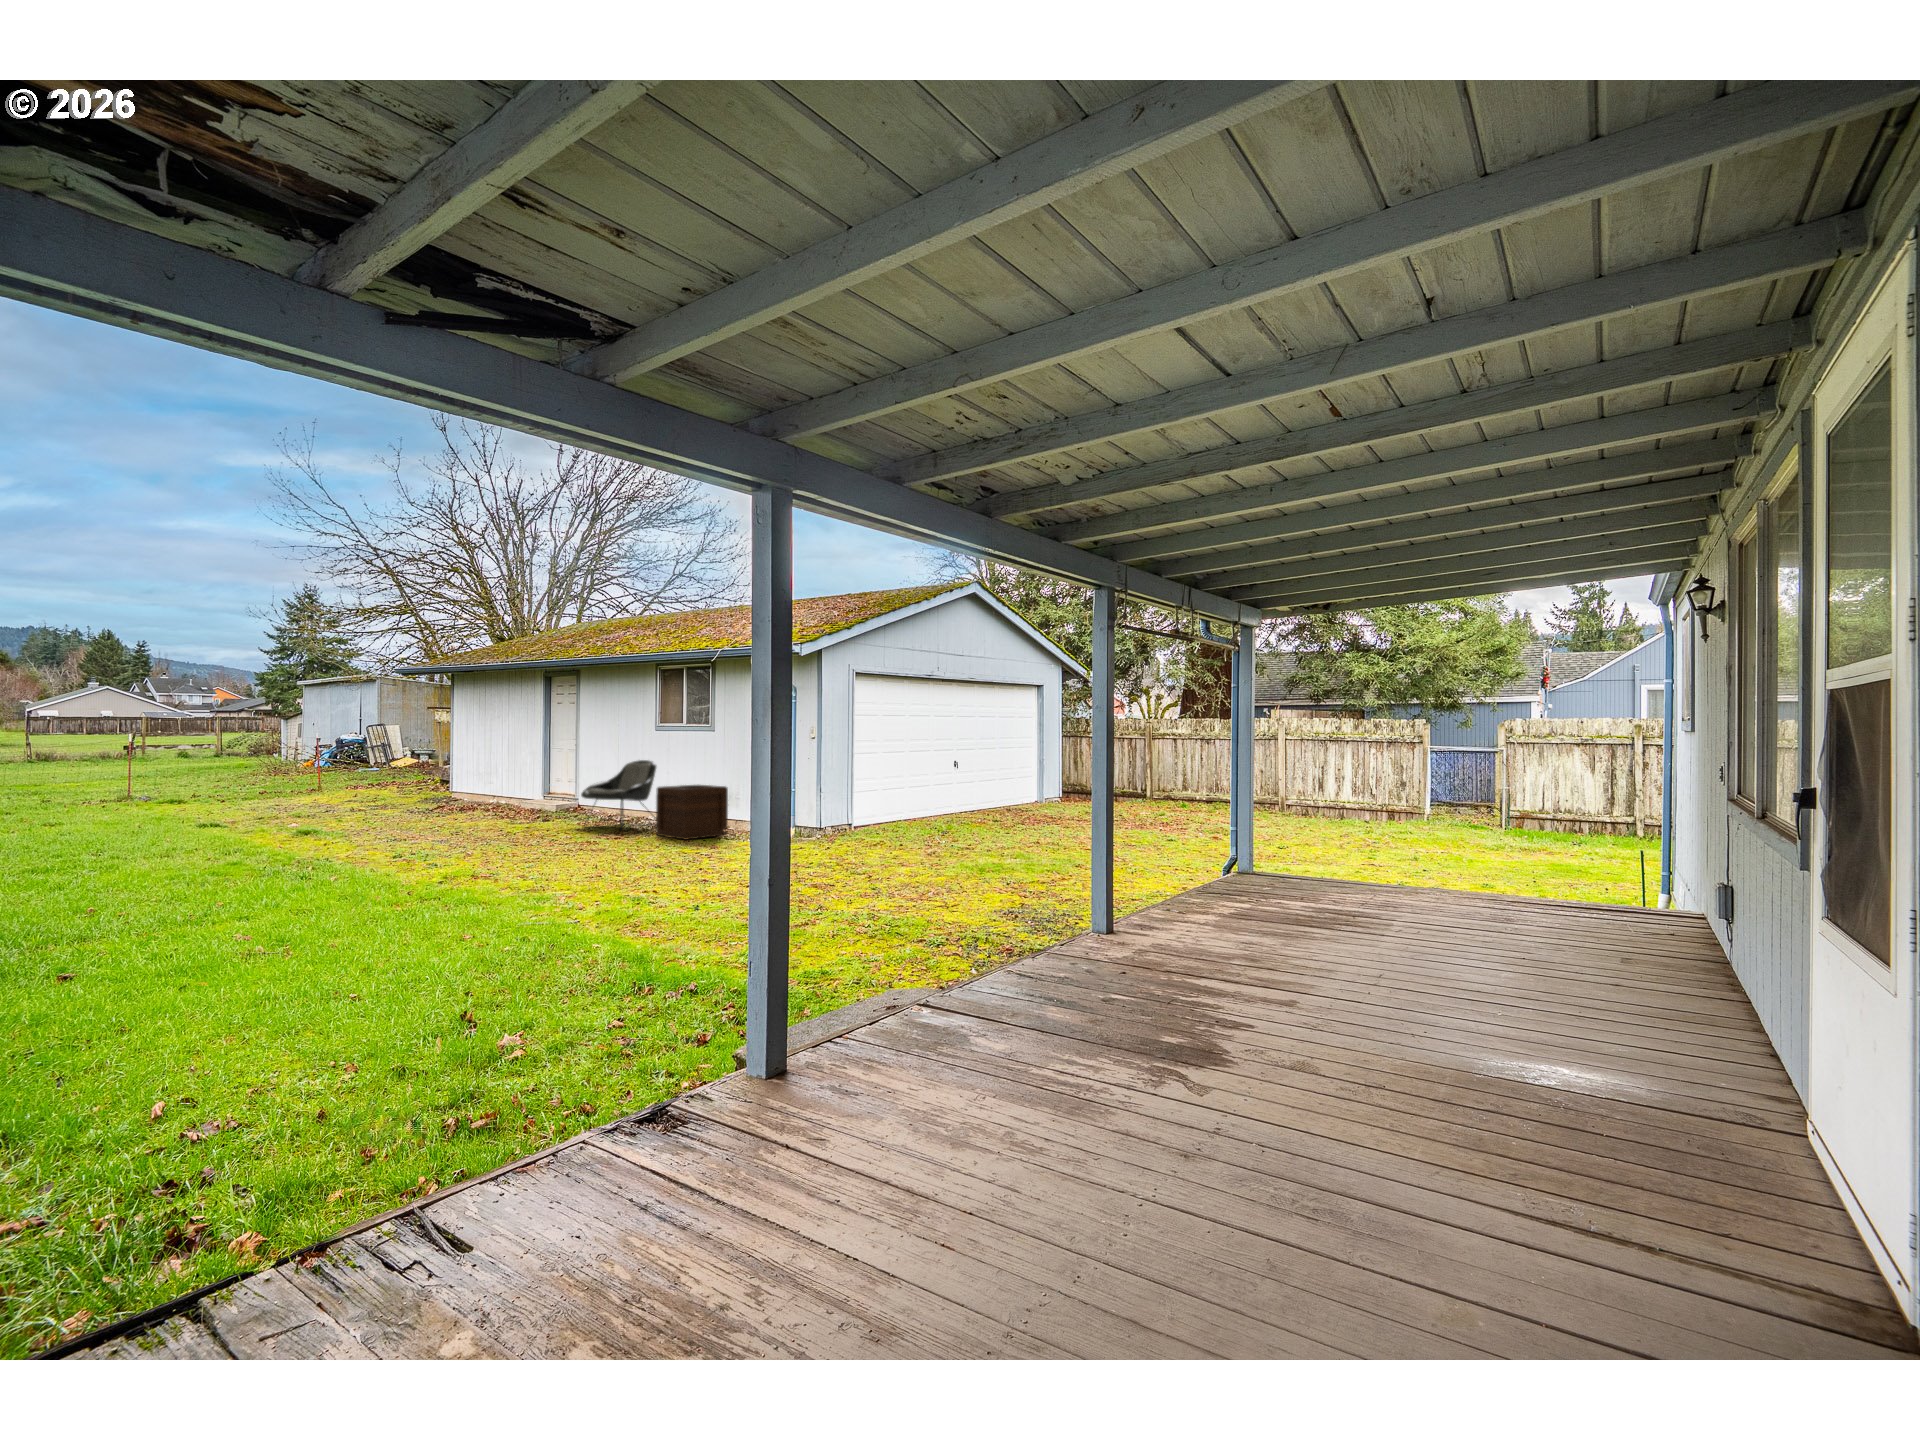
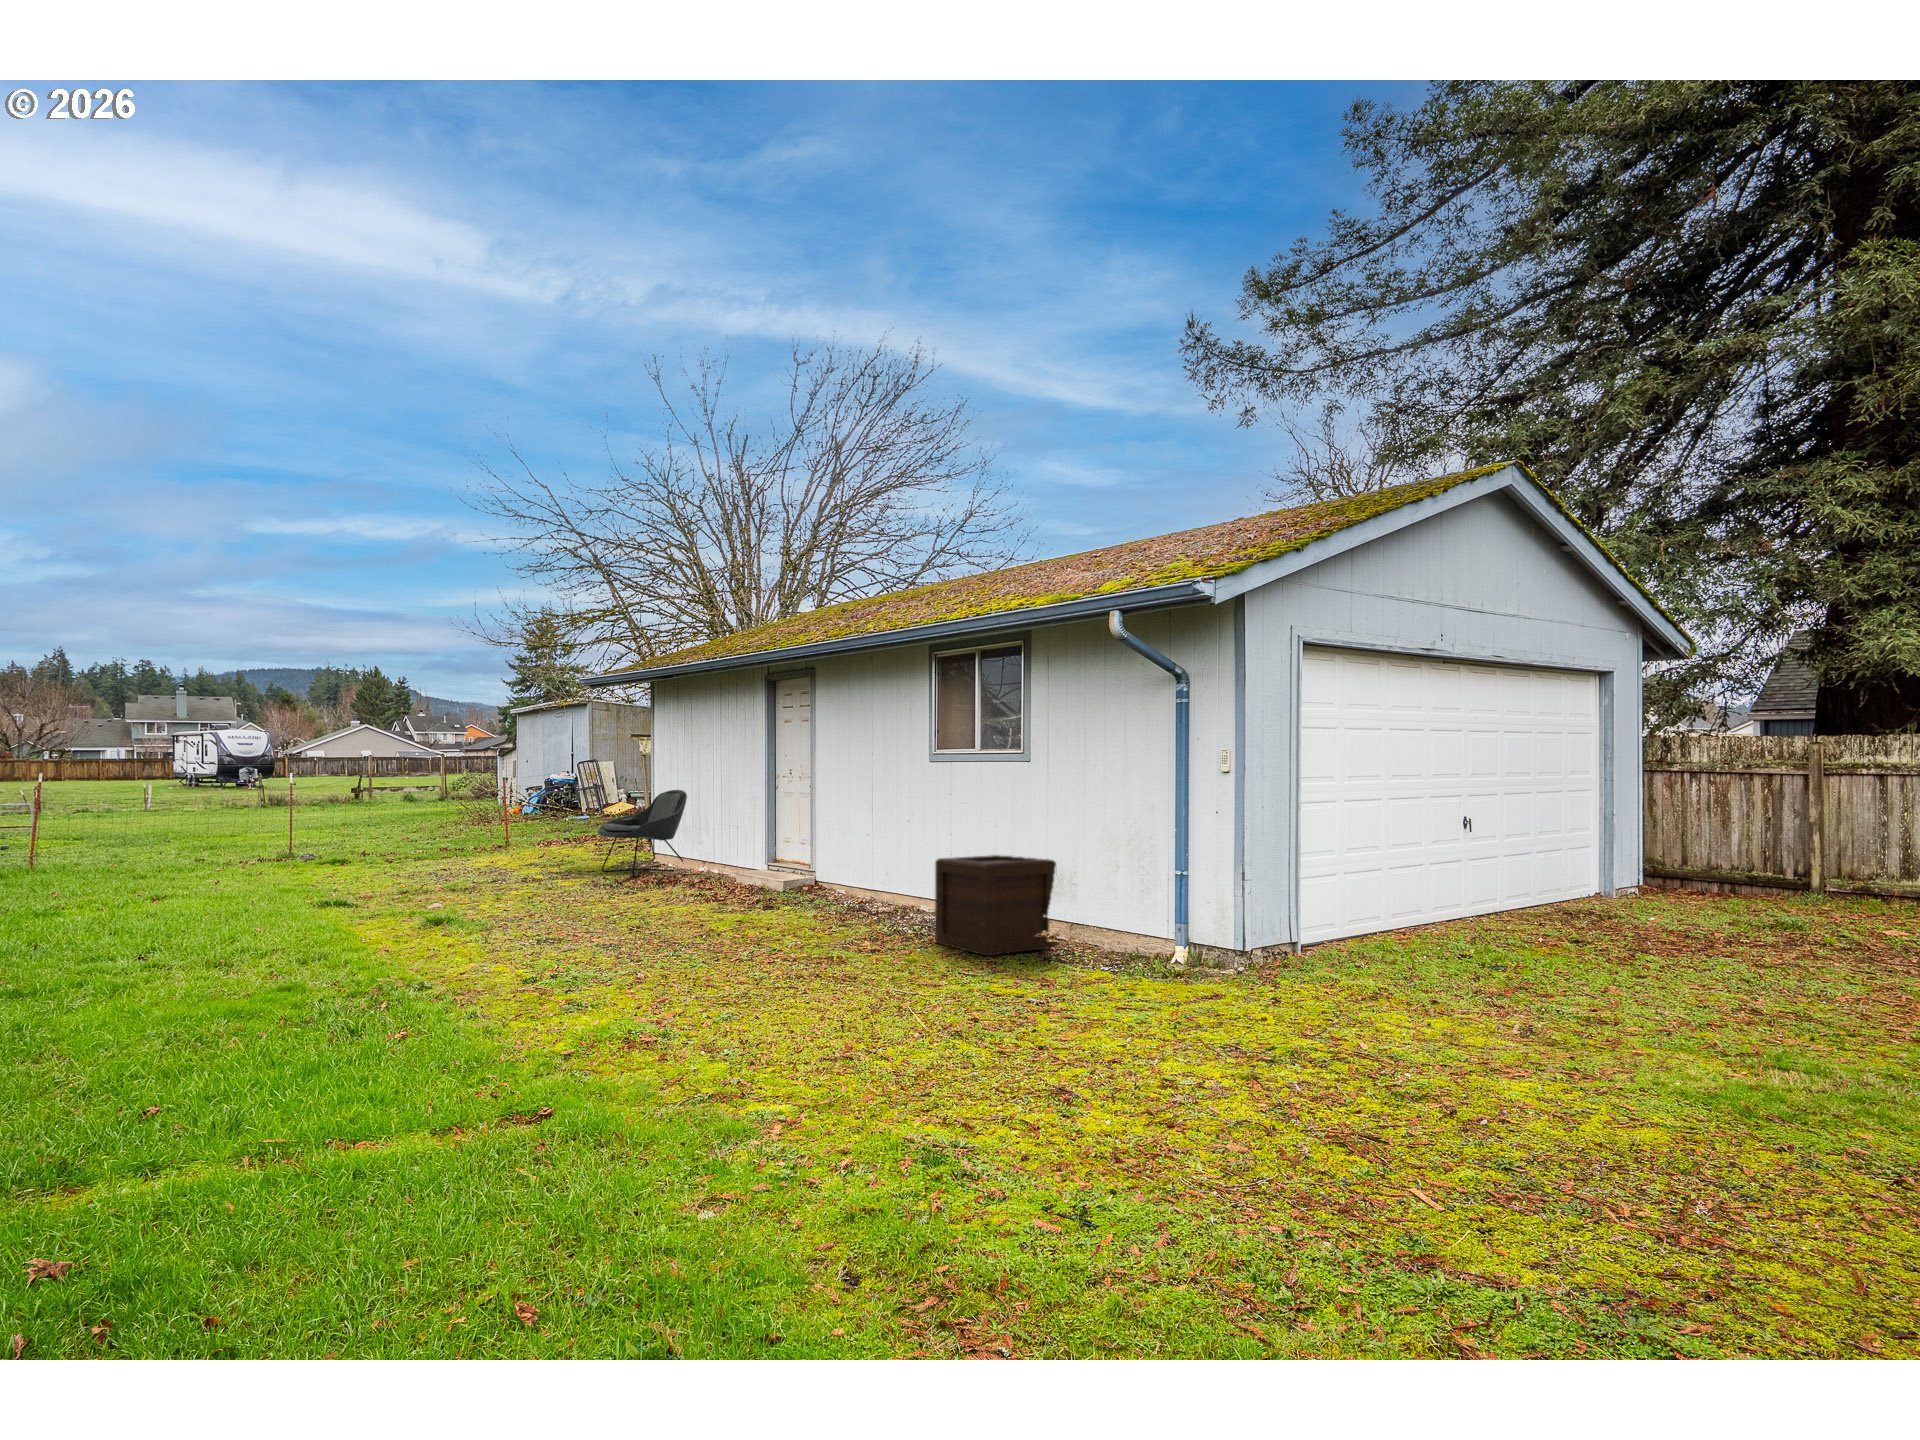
lounge chair: present [581,760,656,830] -> present [598,790,687,877]

